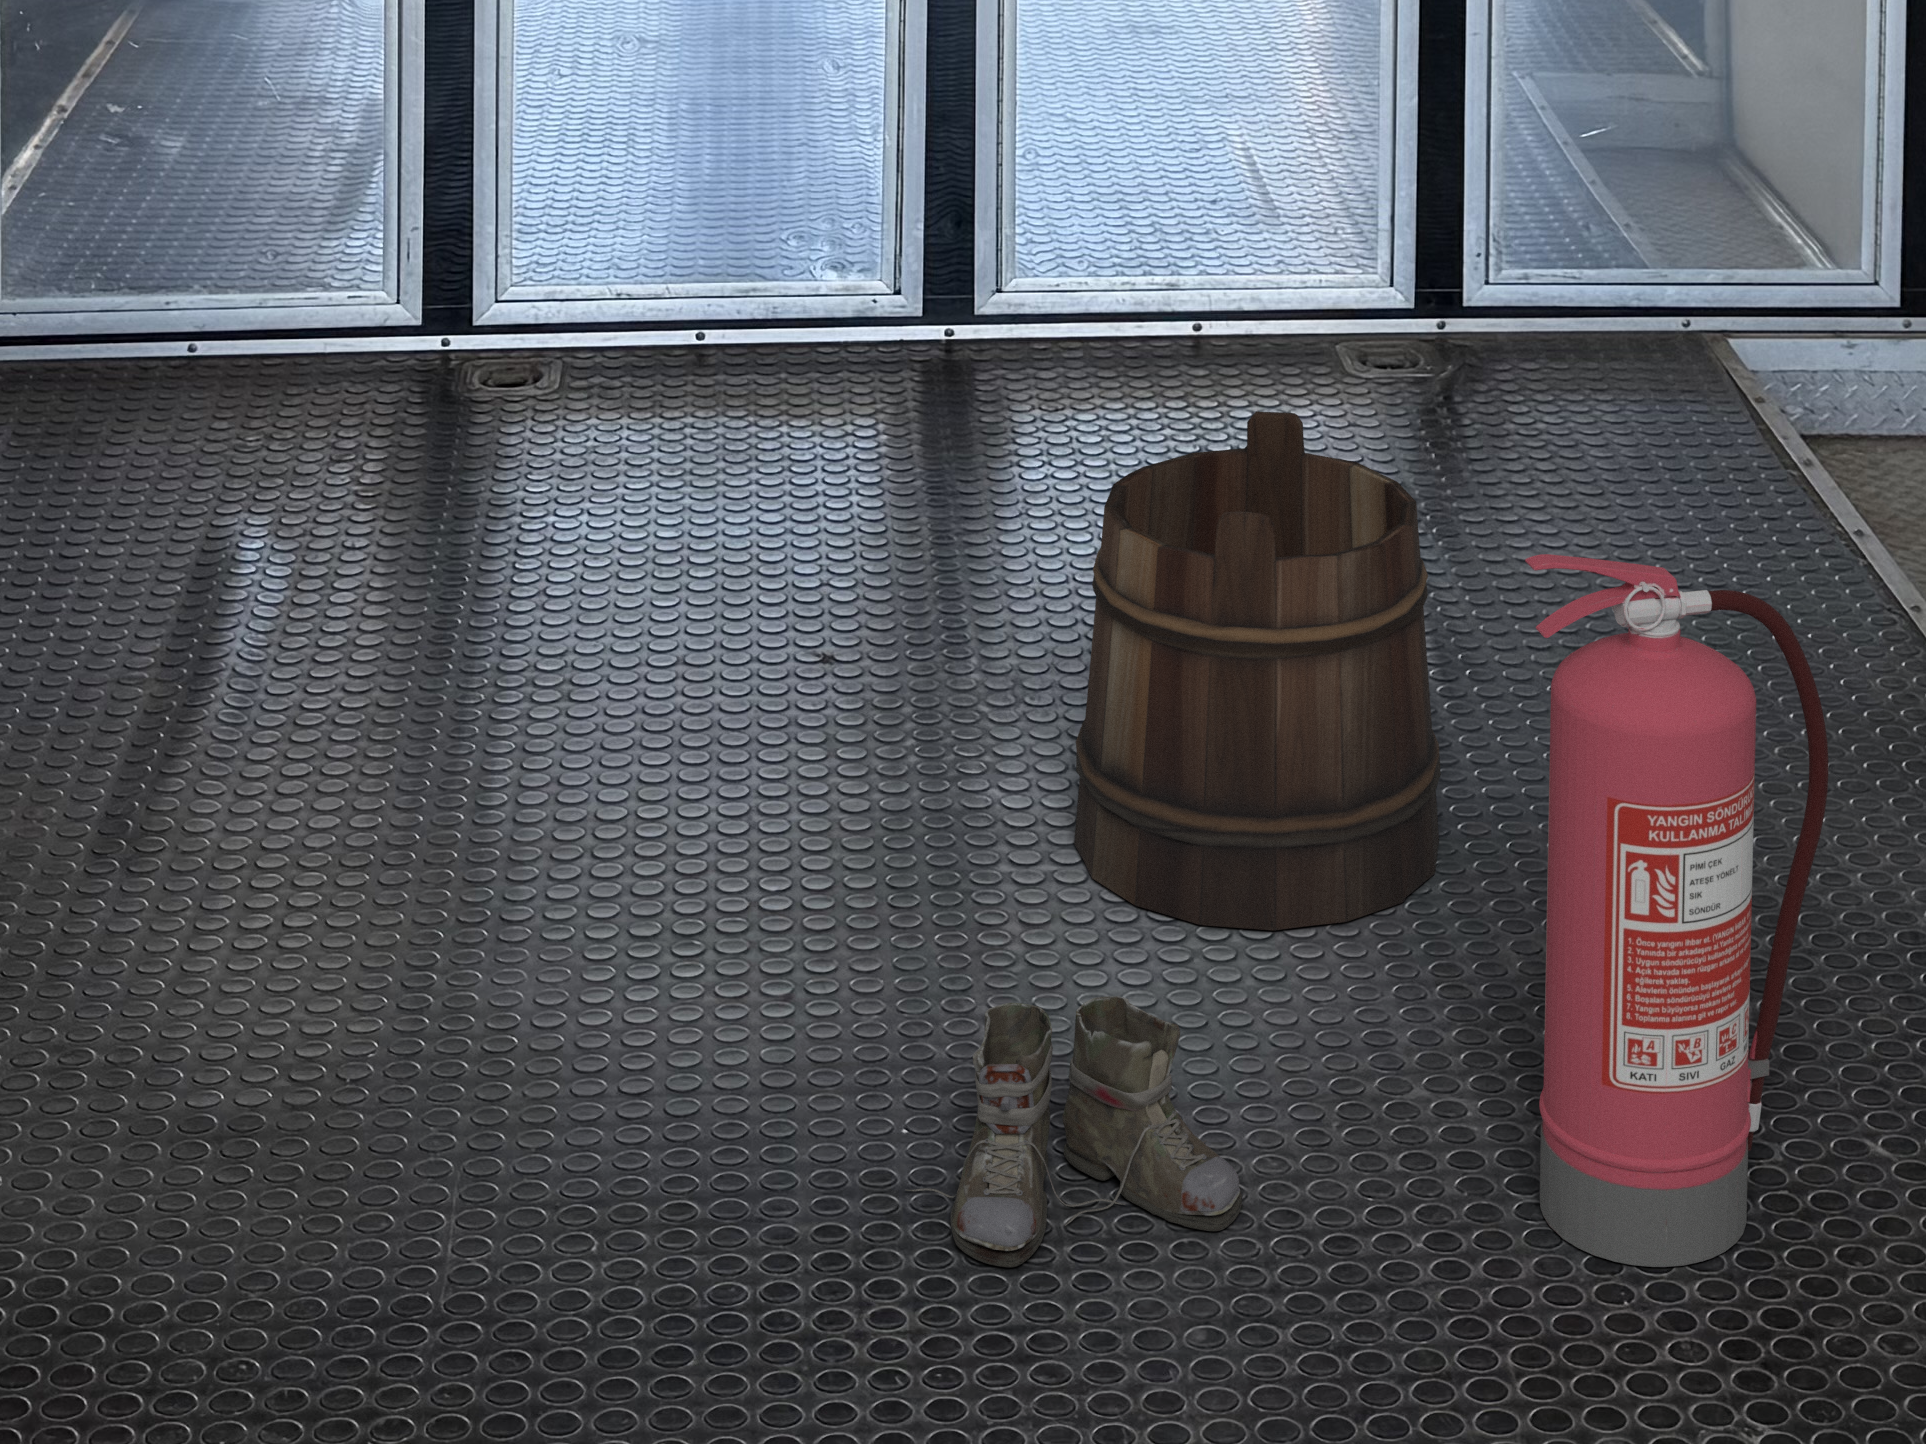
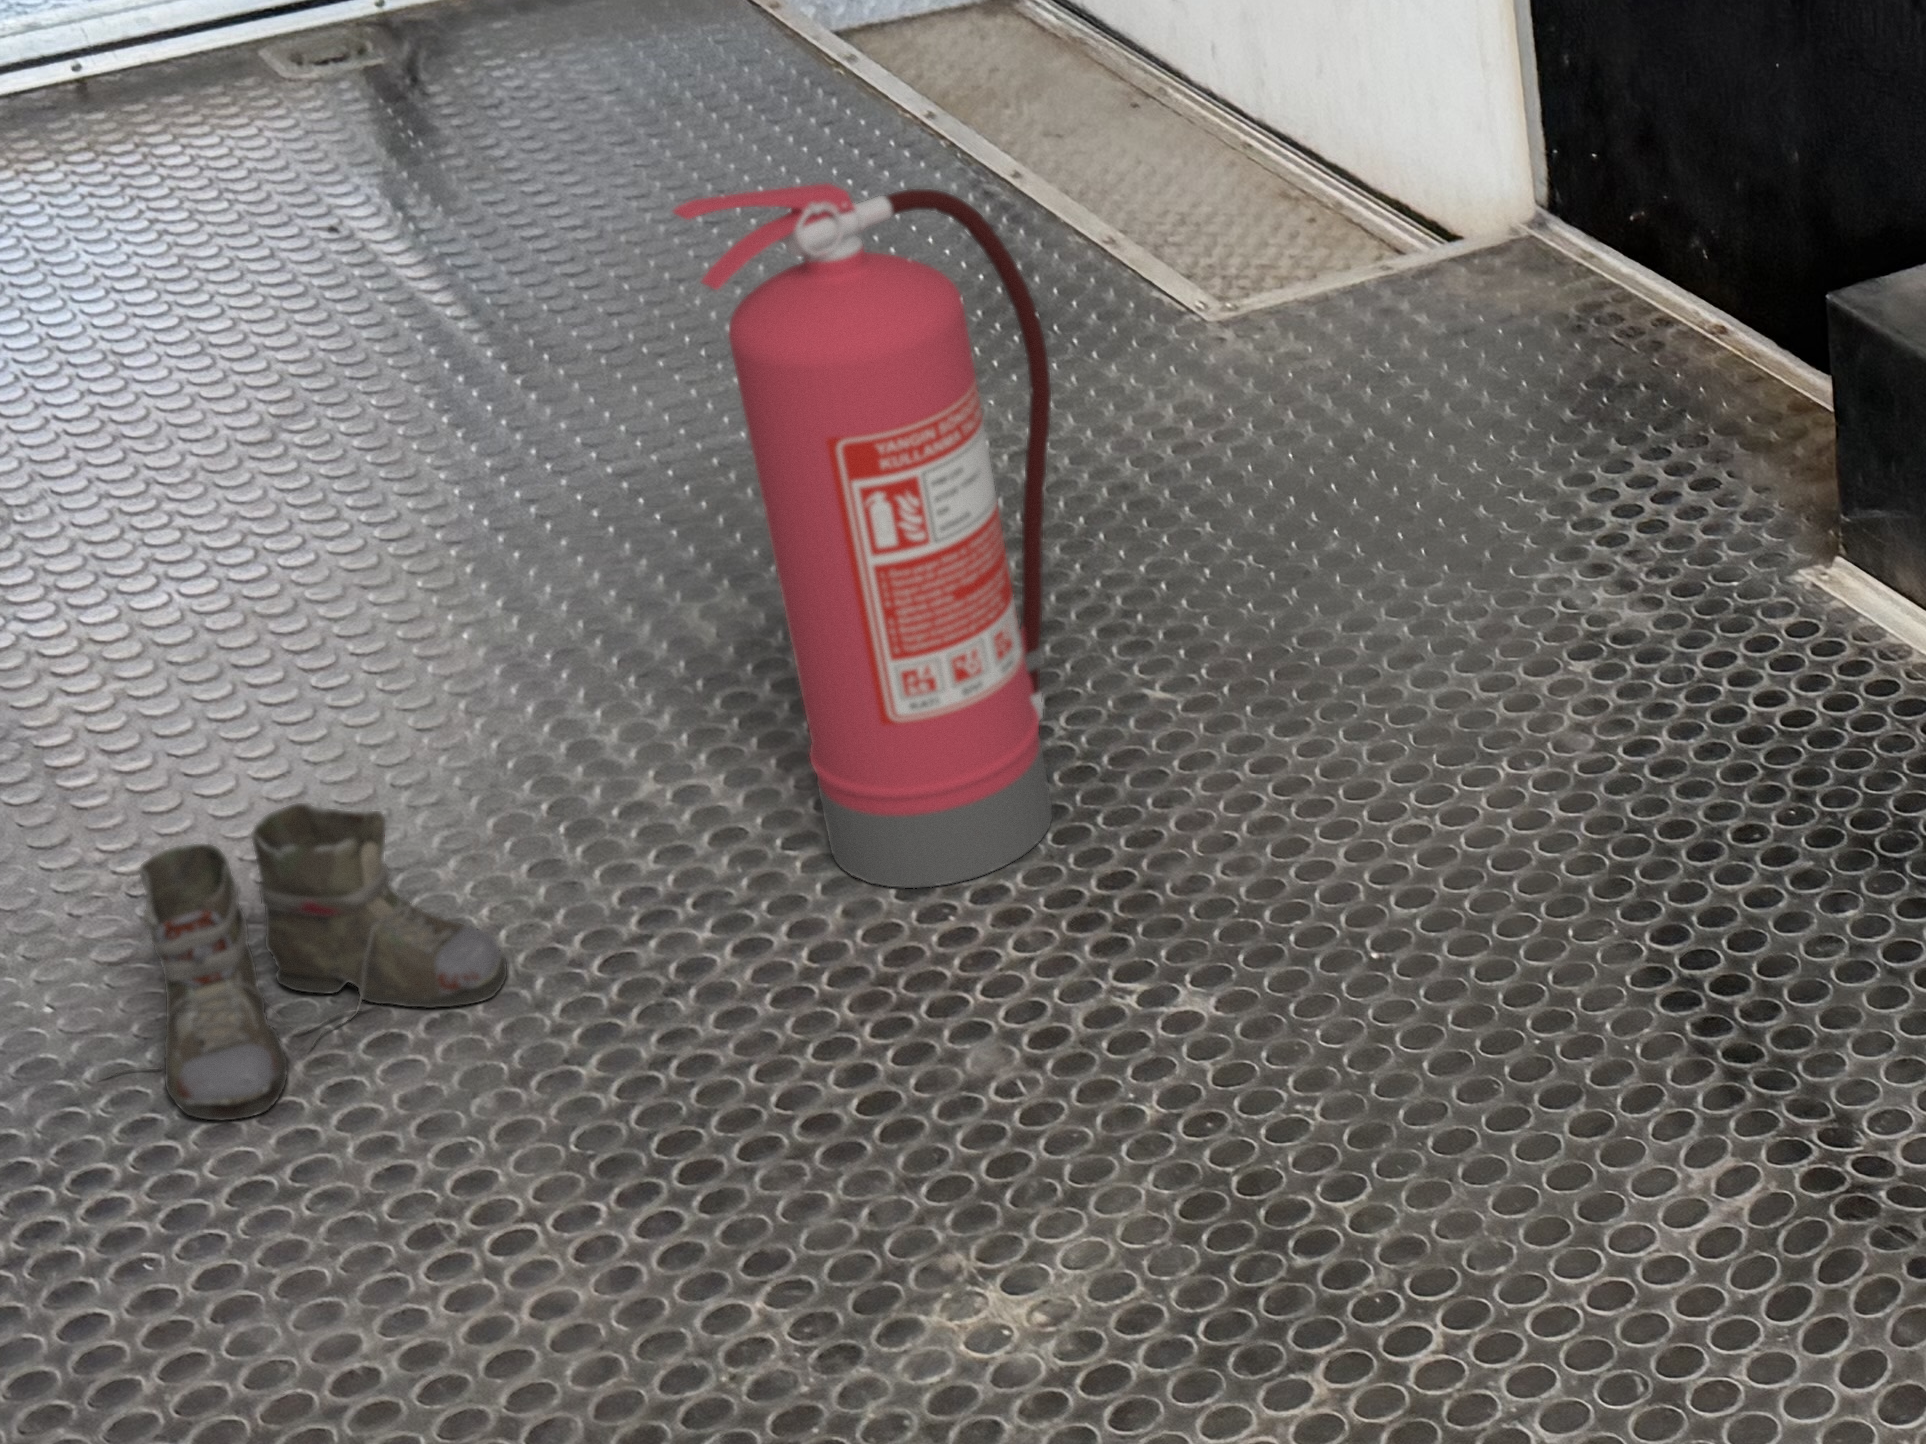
bucket: present [1074,411,1441,931] -> none [88,128,599,706]

